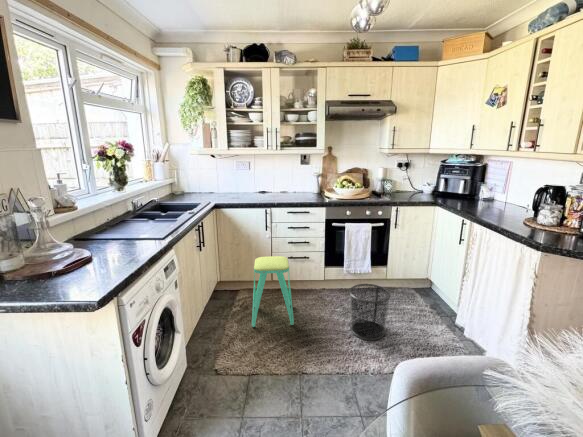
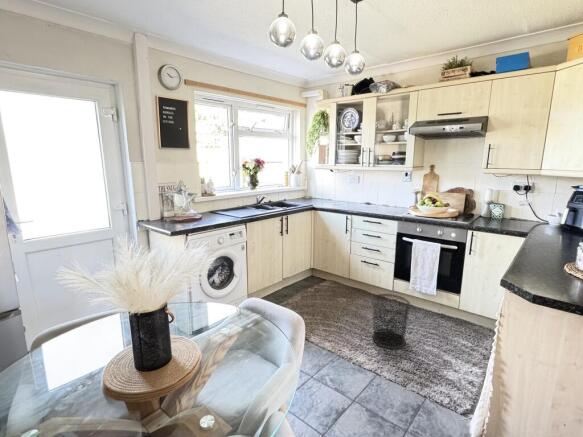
stool: present [252,256,294,327] -> none [307,252,351,312]

